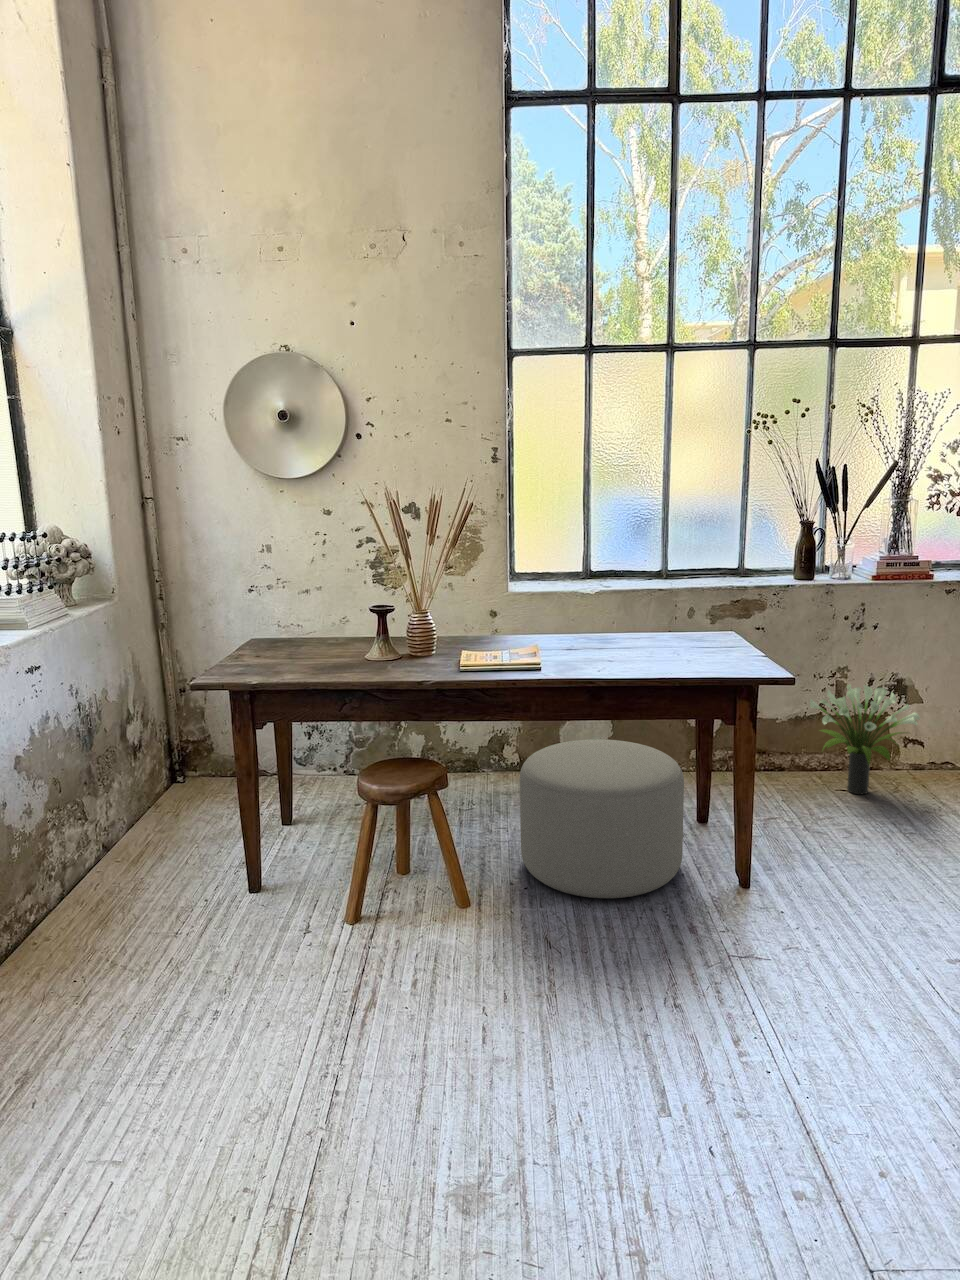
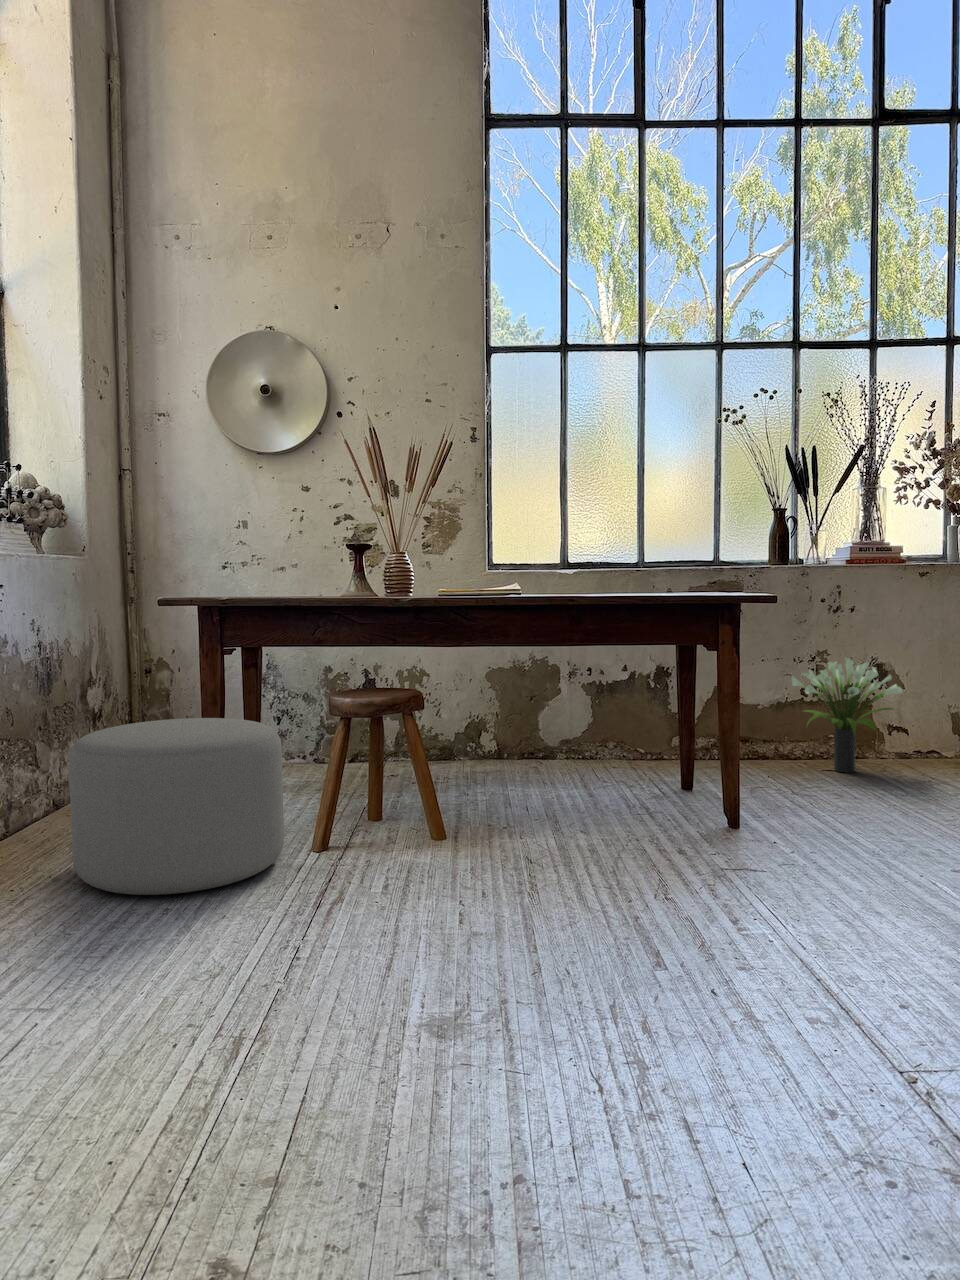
ottoman: present [520,739,684,898] -> present [69,718,284,895]

